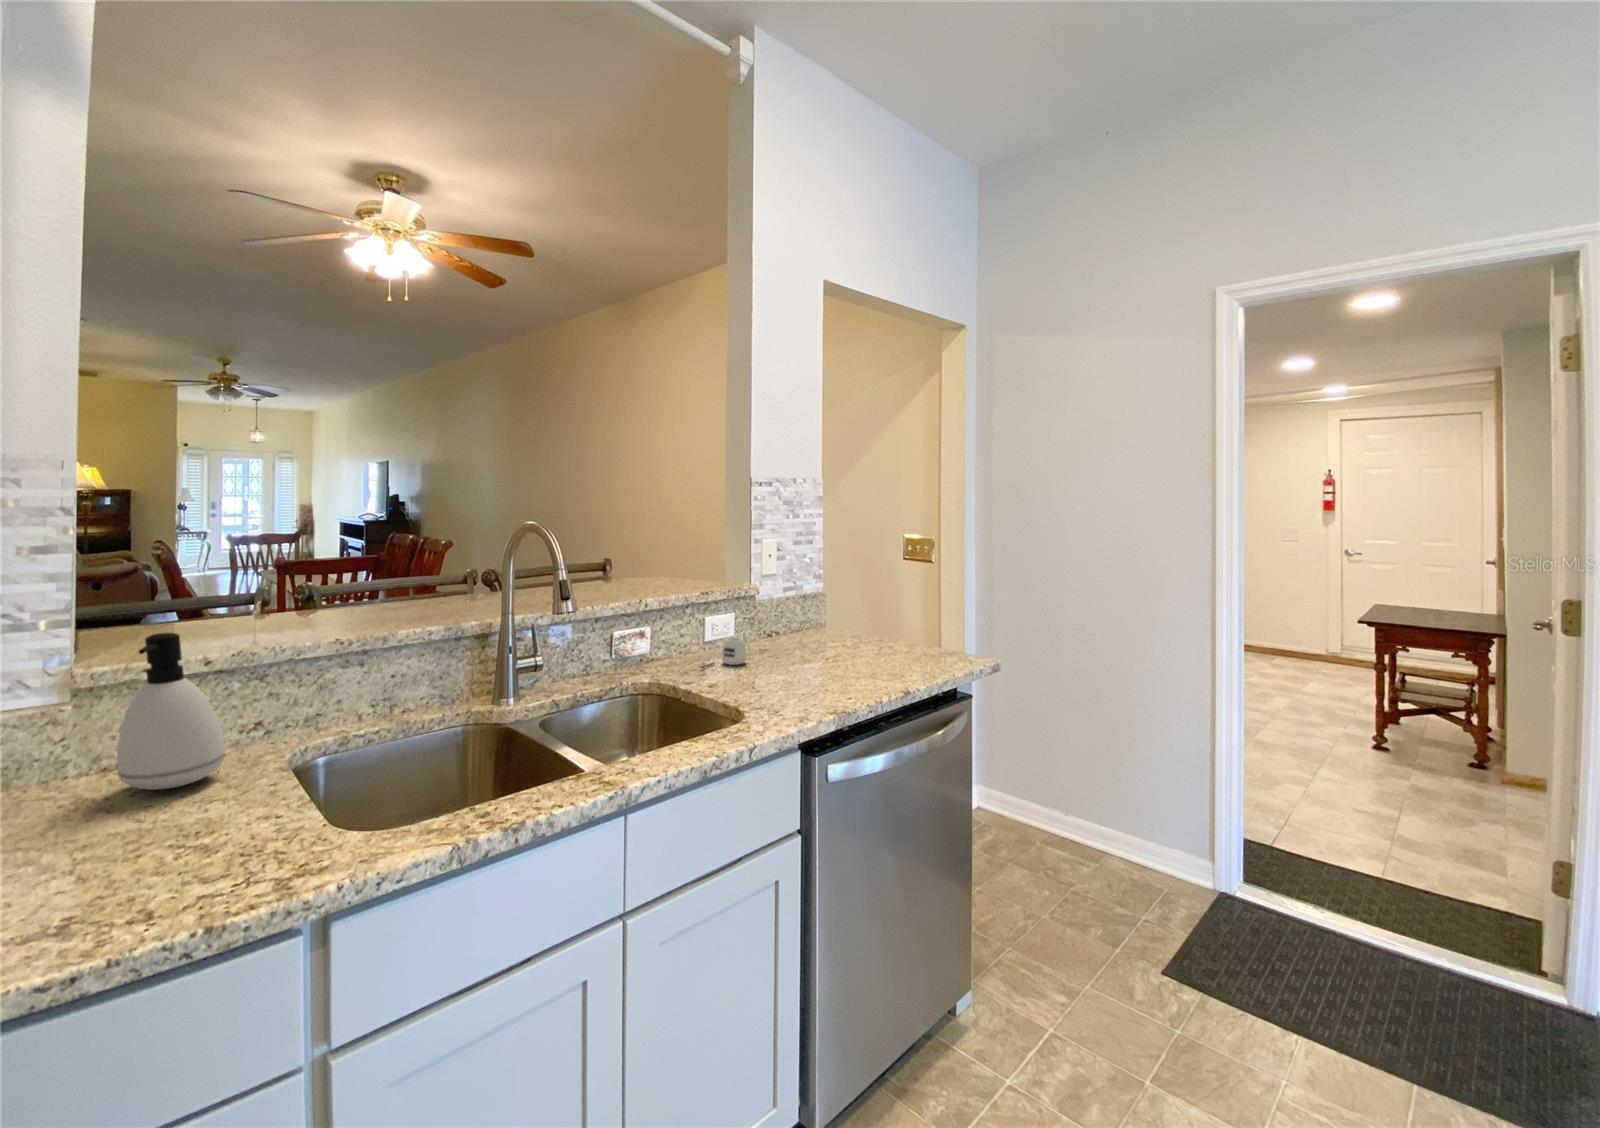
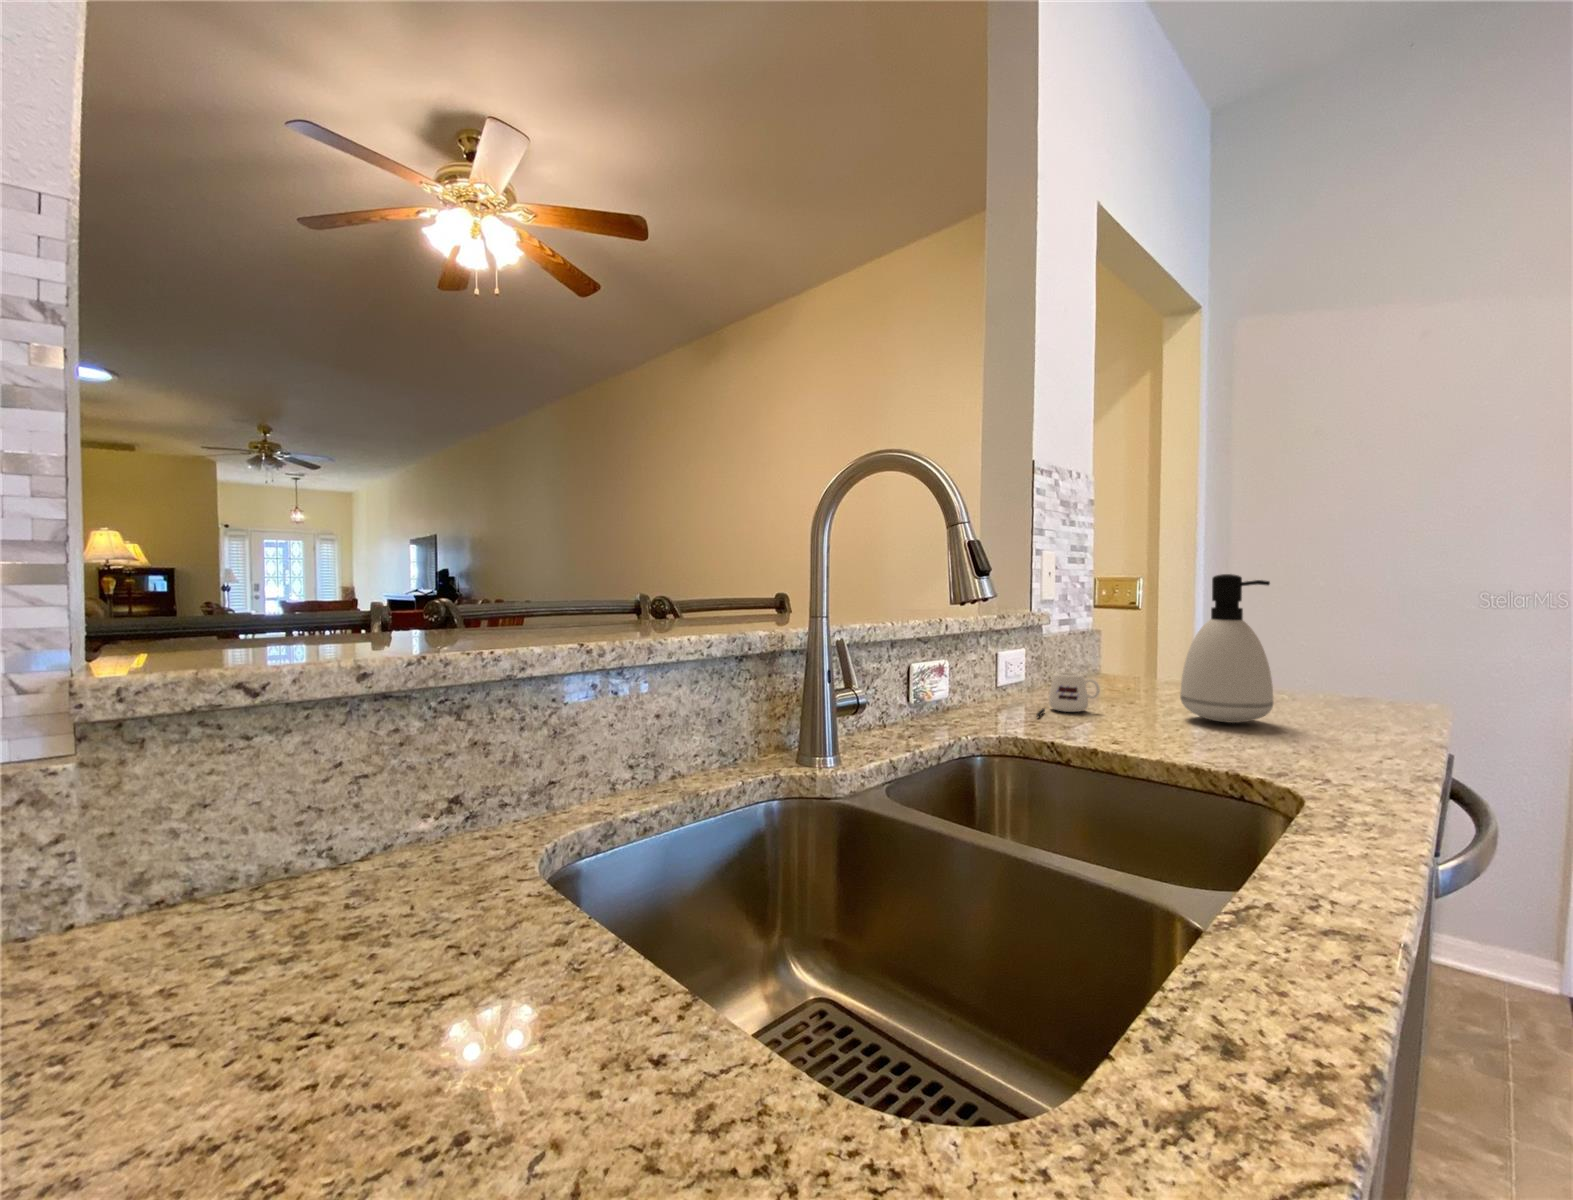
soap dispenser: present [117,633,225,790] -> present [1180,574,1273,723]

